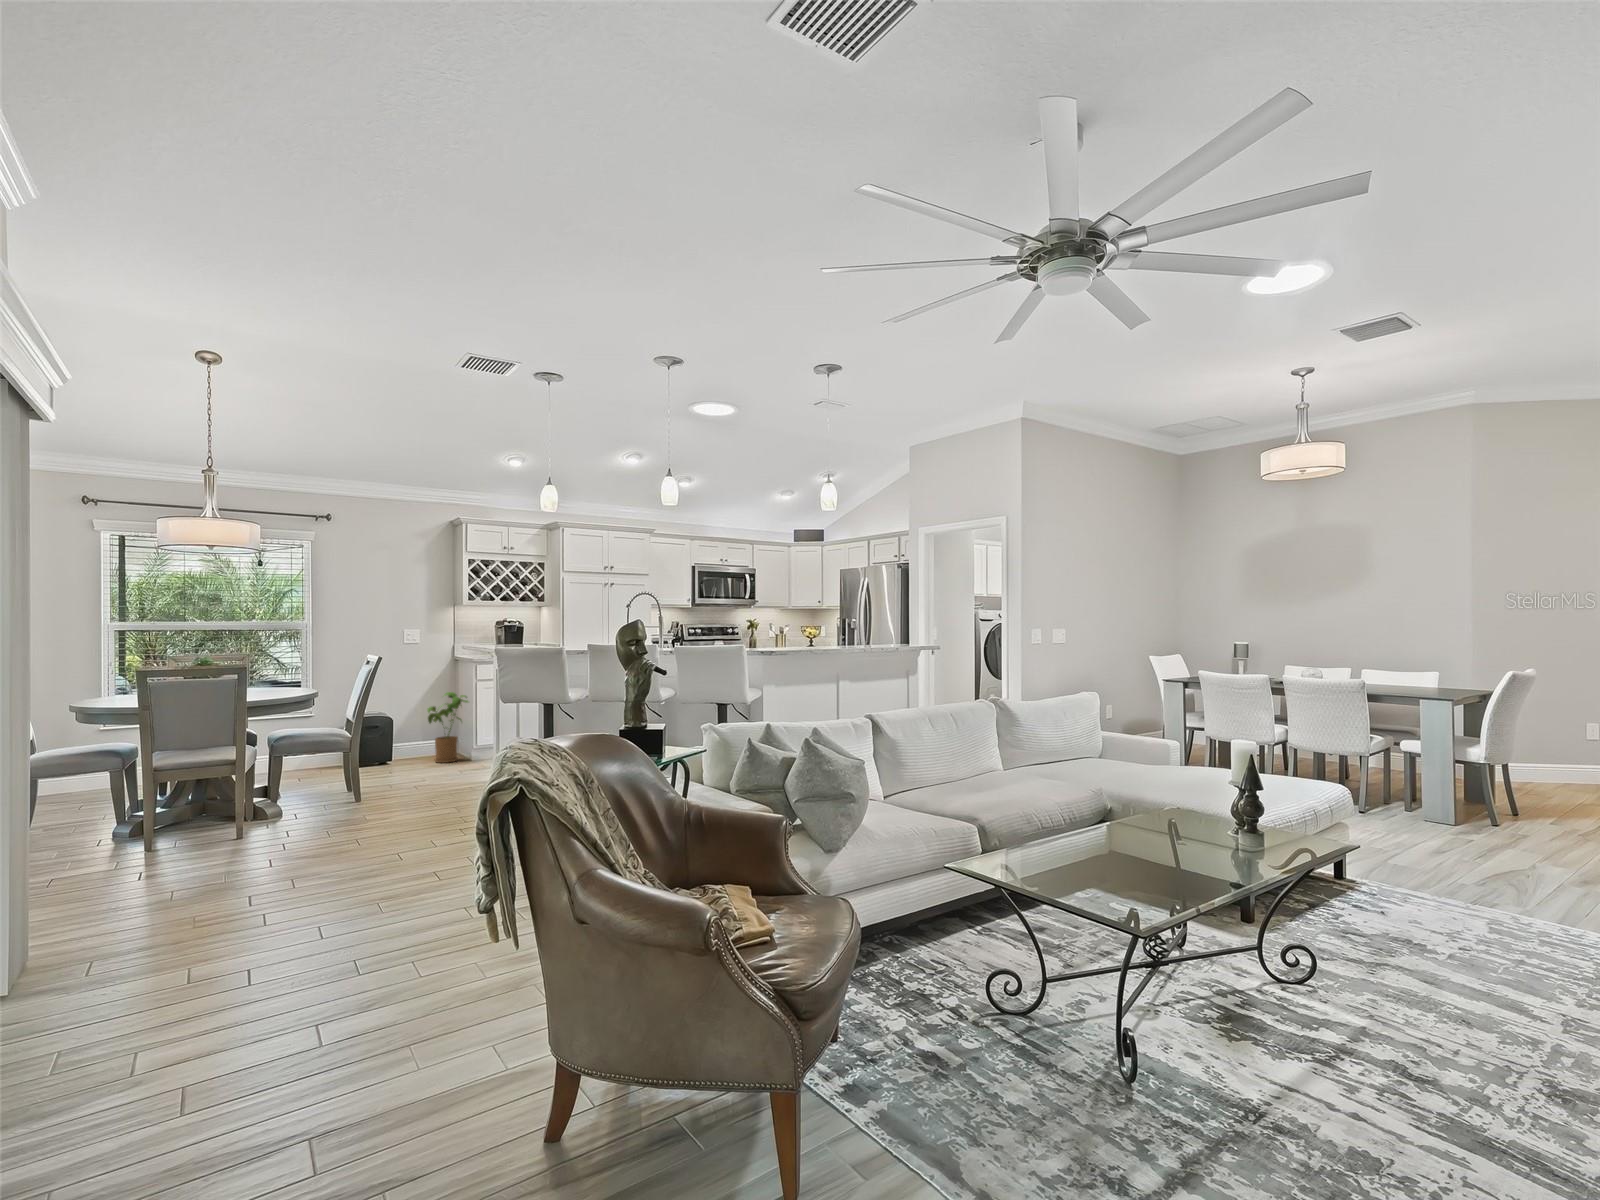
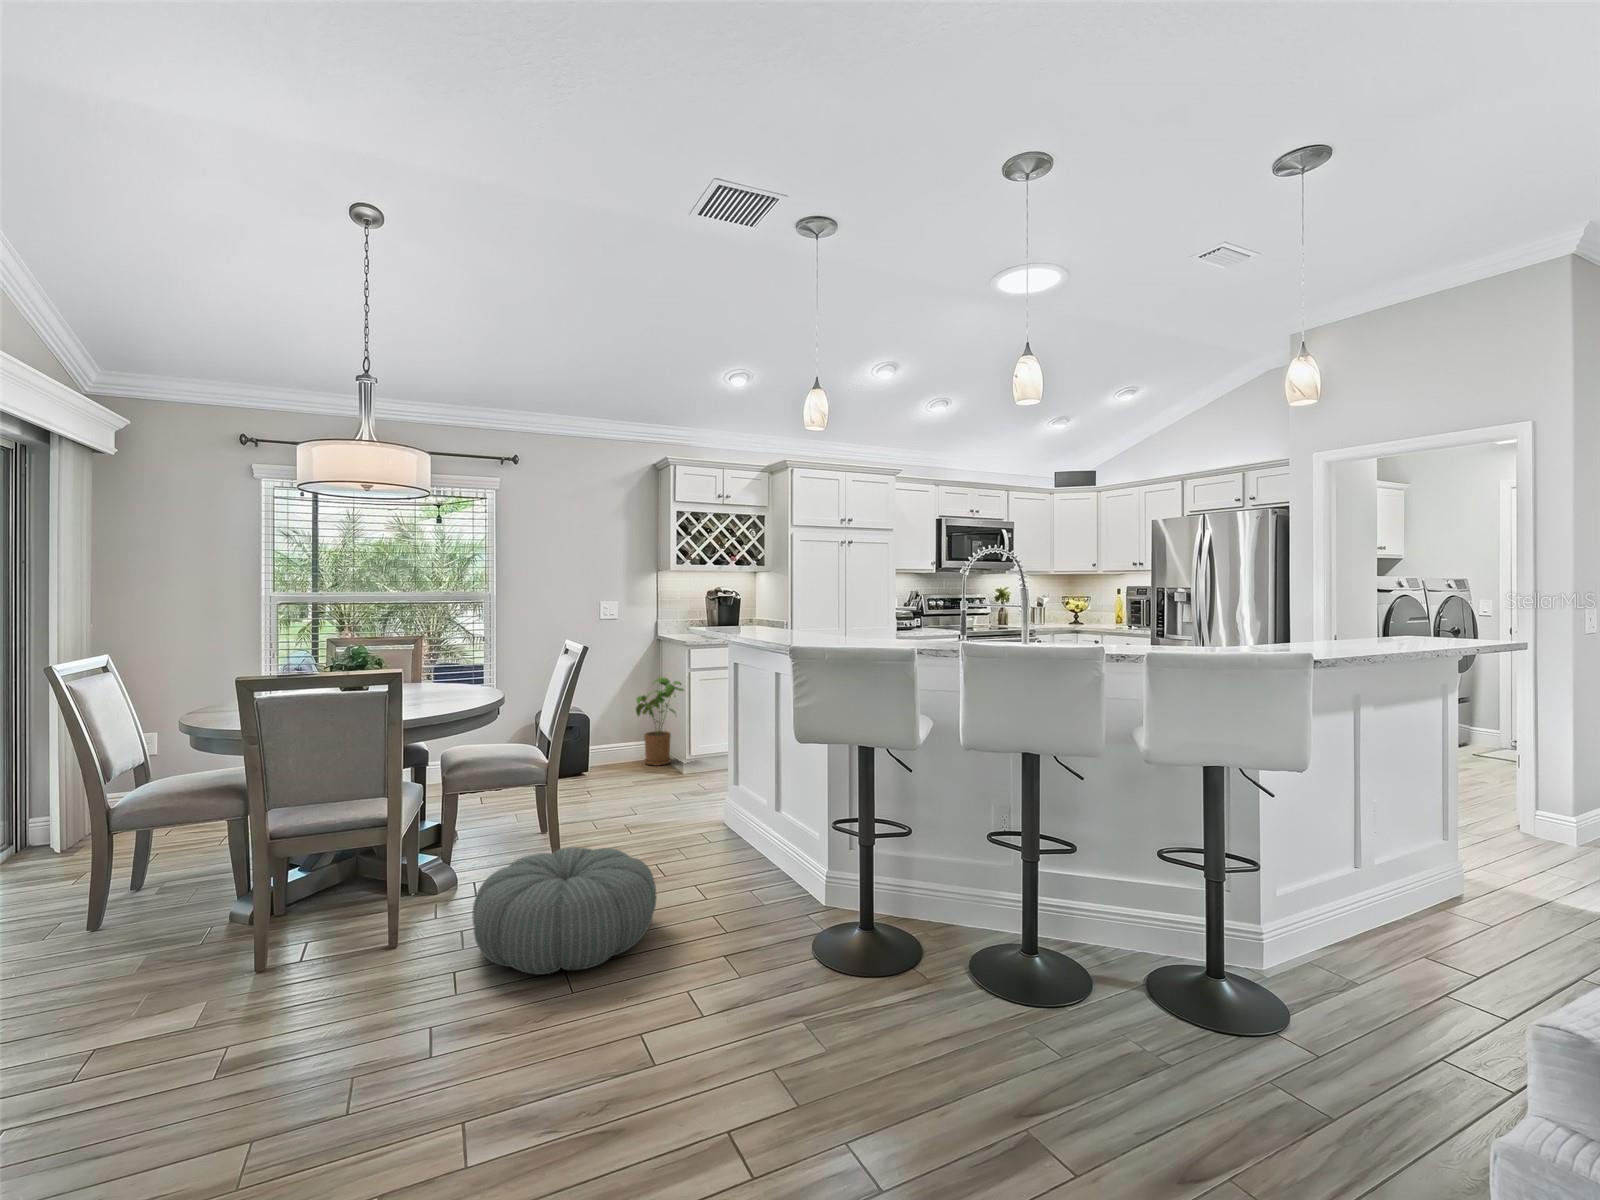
pouf: none [280,790,409,857] -> present [472,847,656,974]

